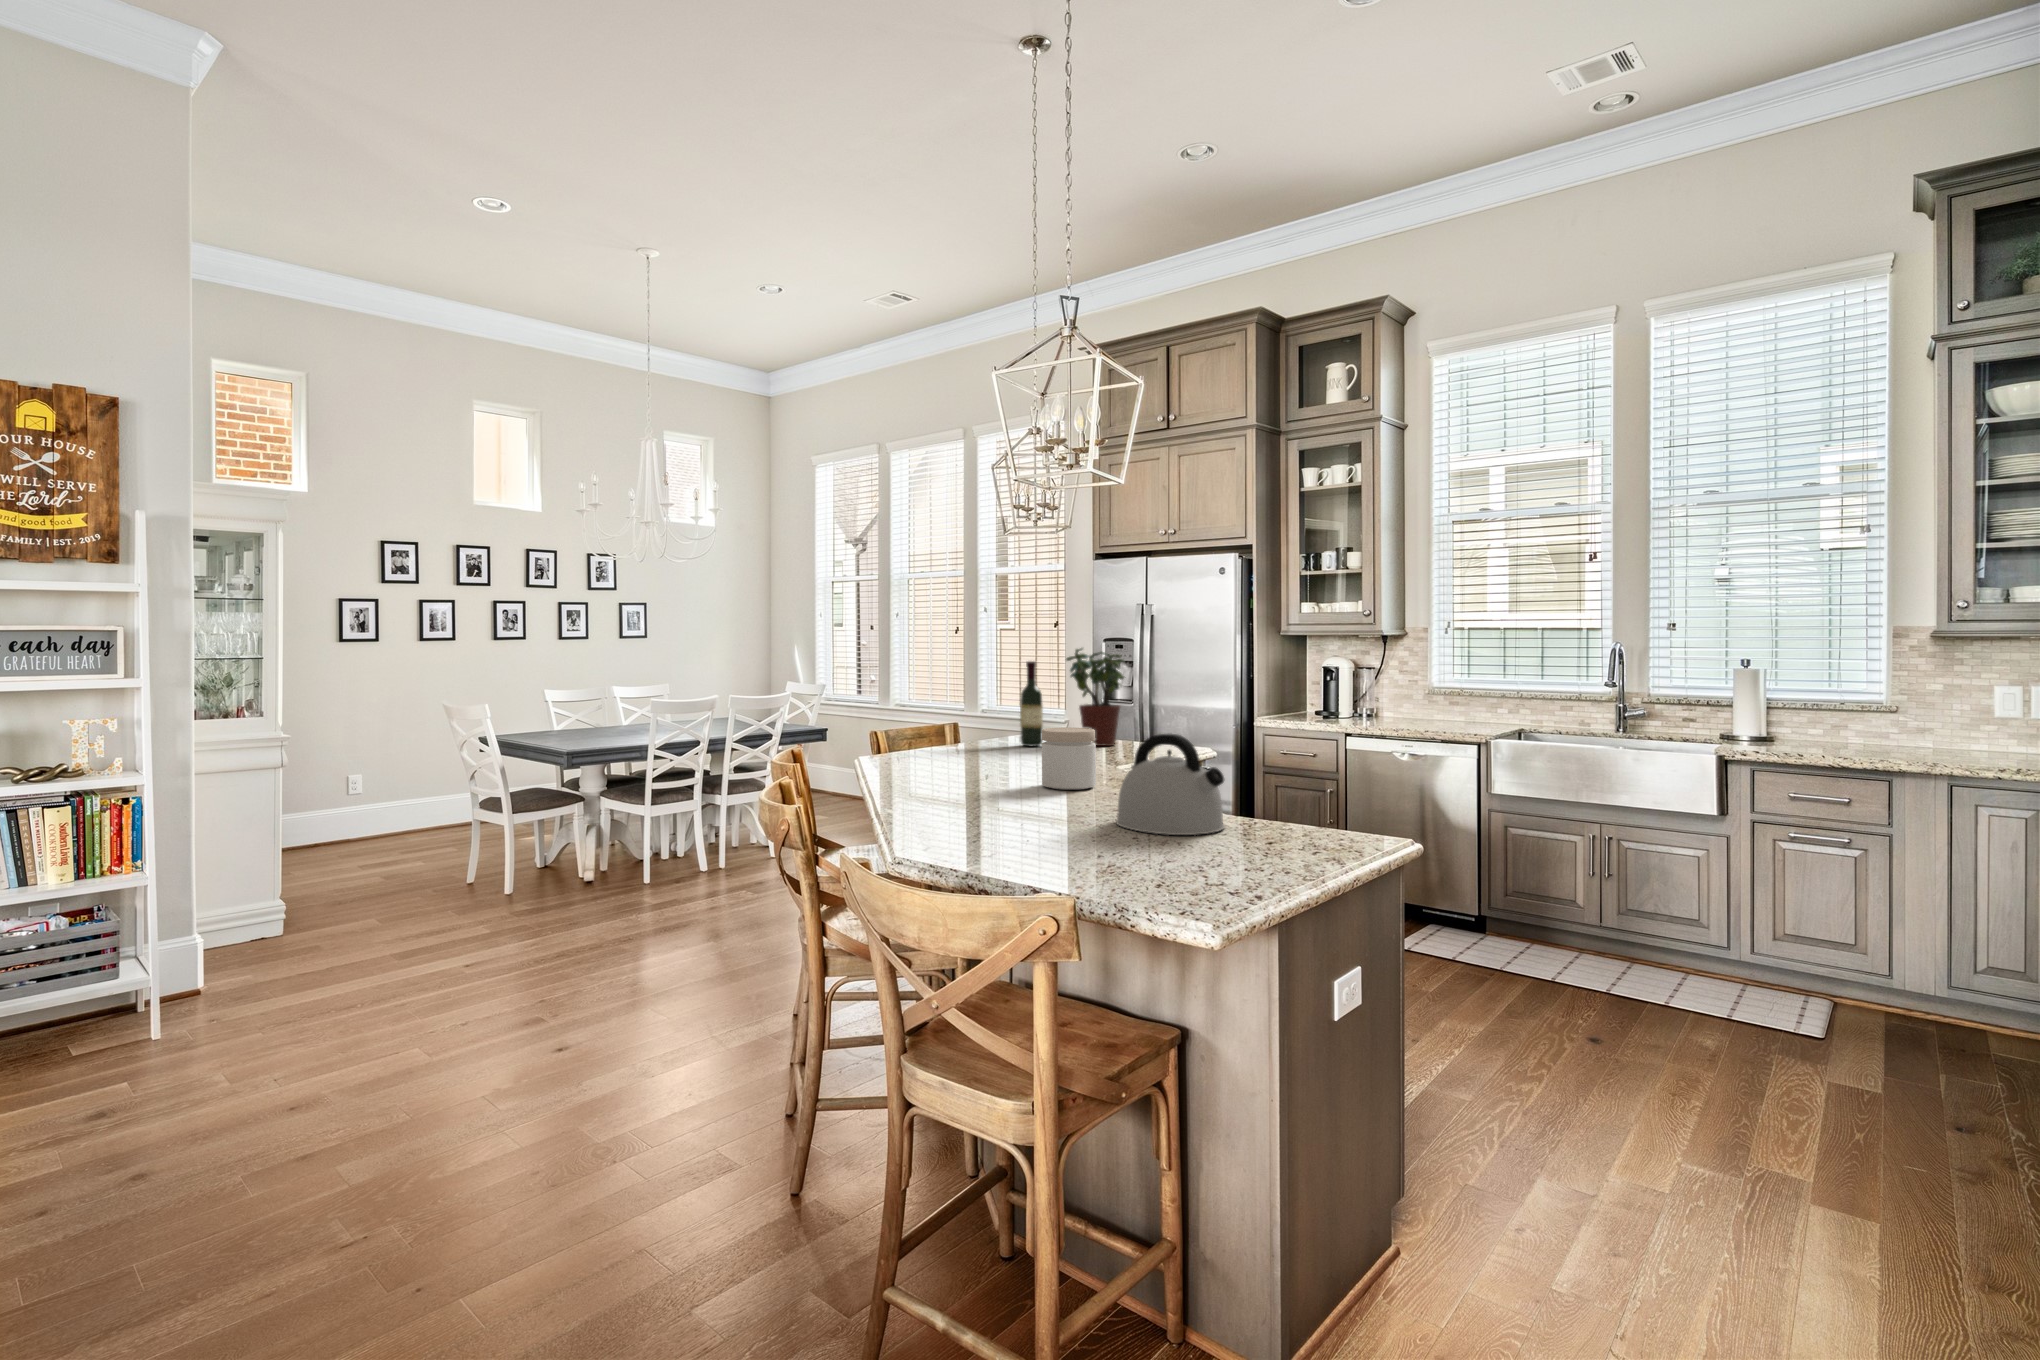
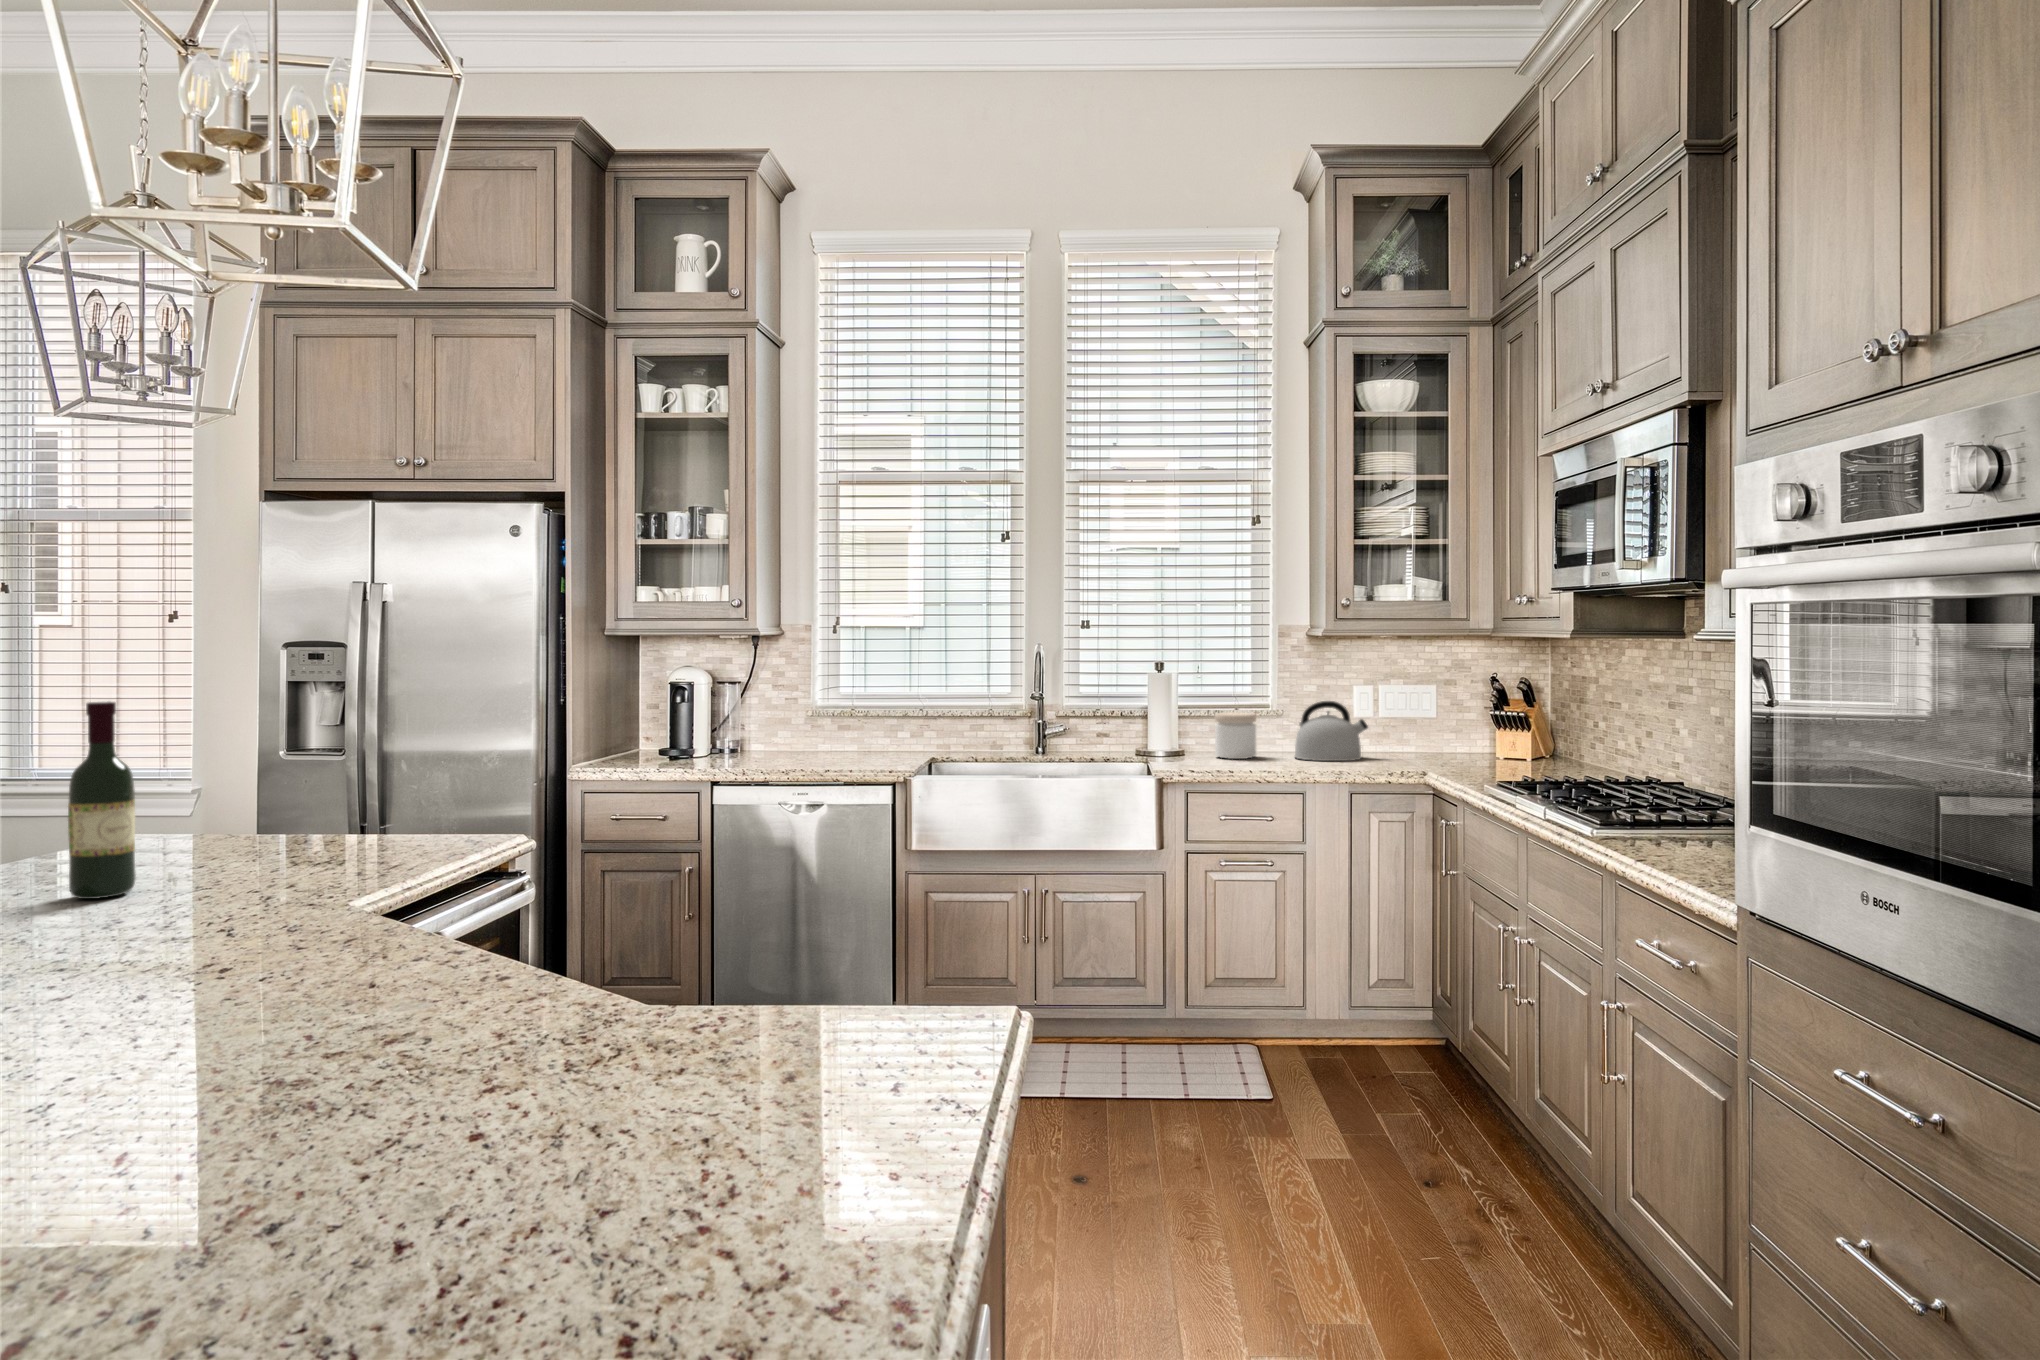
potted plant: present [1066,648,1124,746] -> none [200,668,353,876]
jar: present [1042,727,1096,790] -> present [1215,712,1256,759]
kettle: present [1116,734,1224,835] -> present [1295,701,1368,761]

